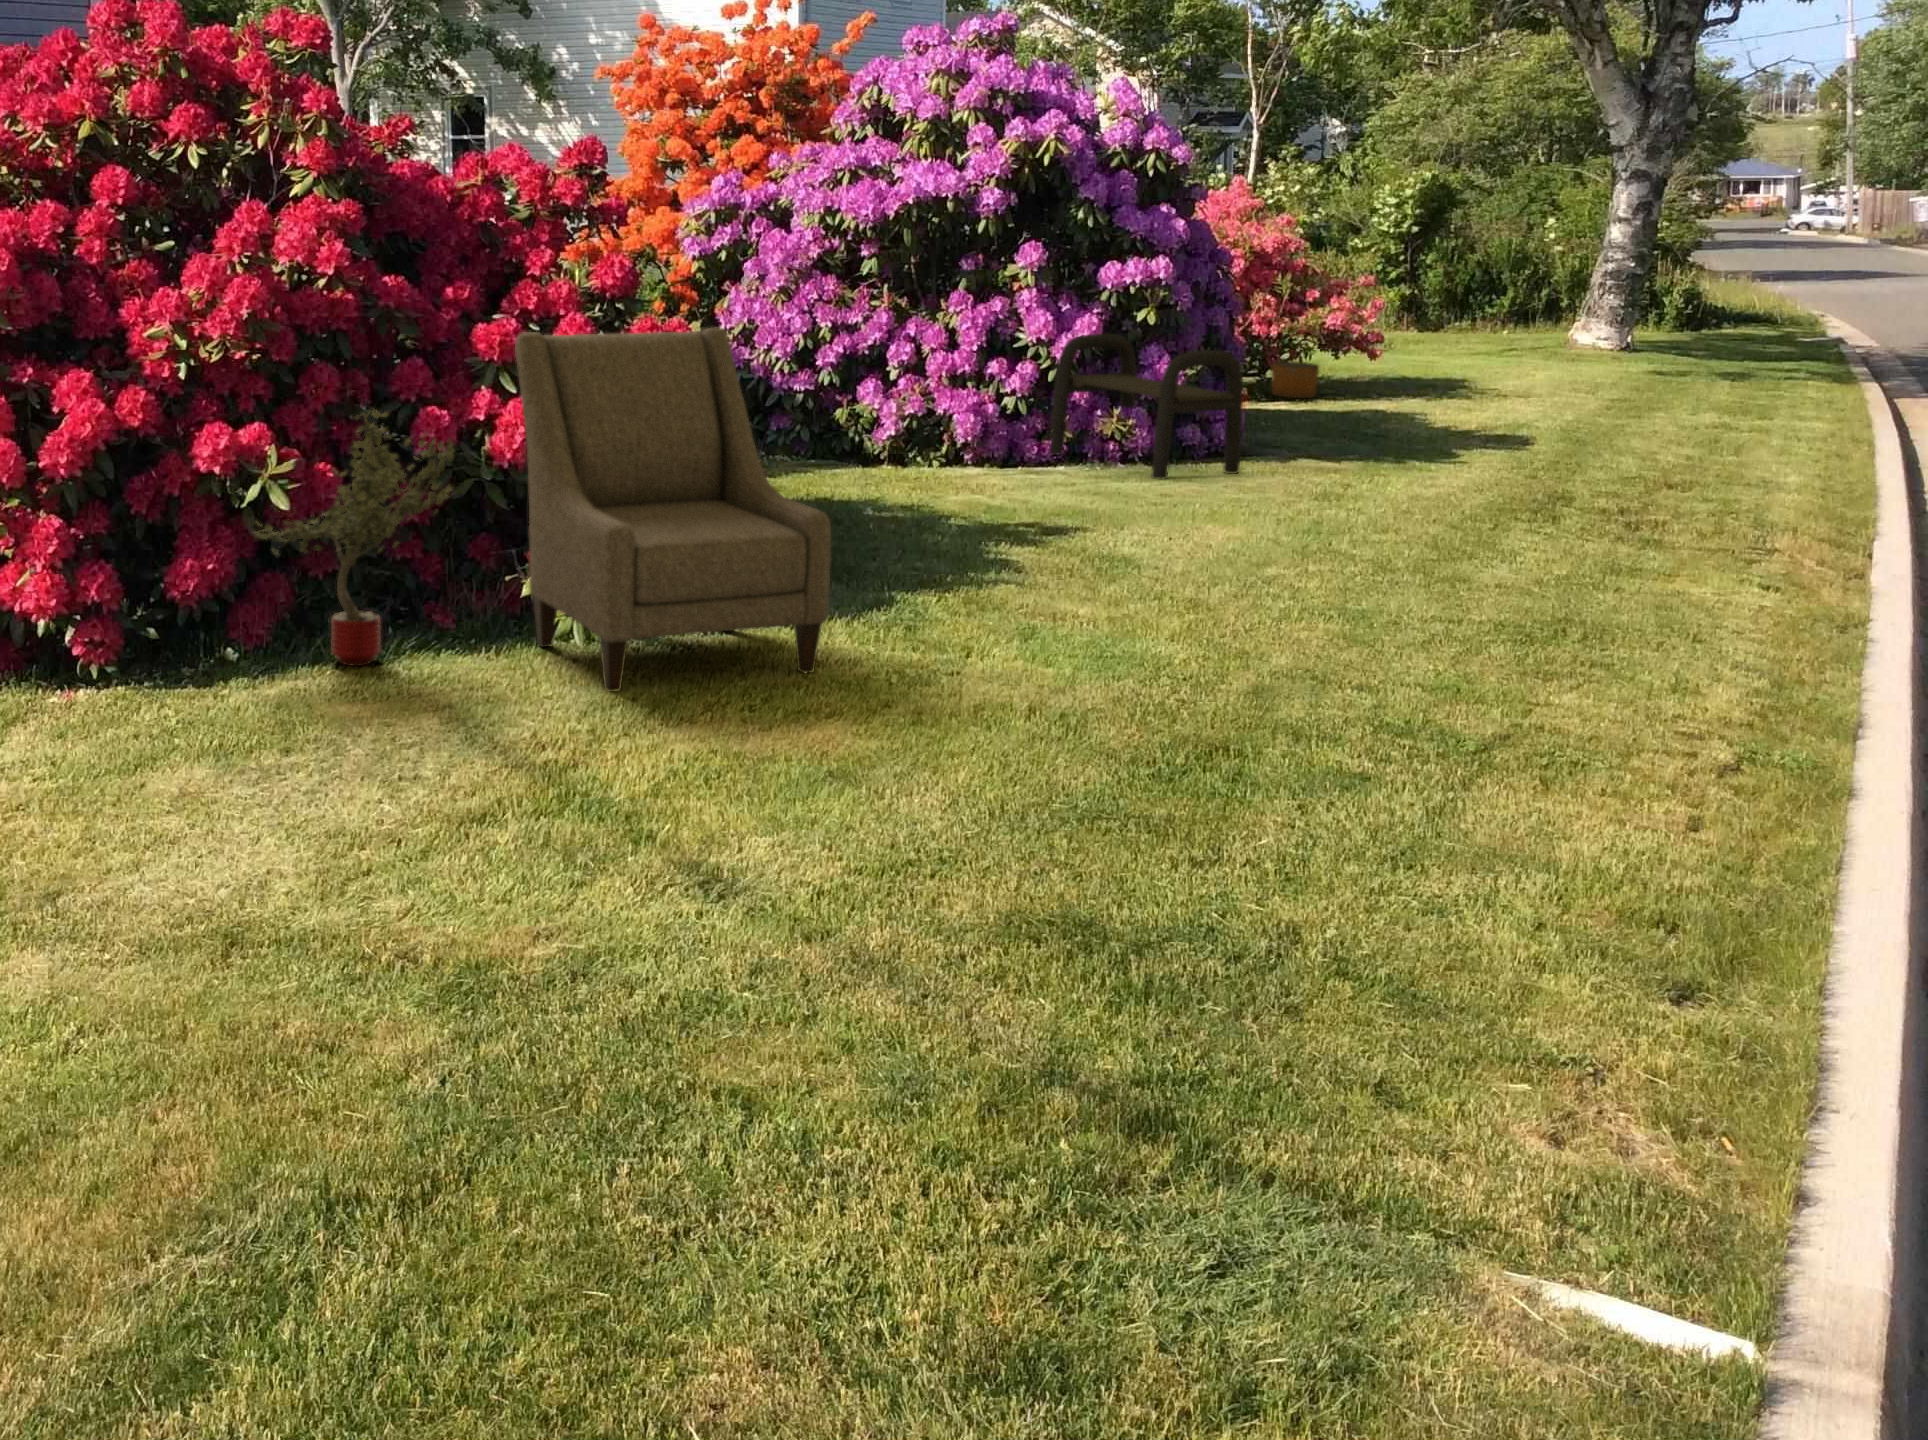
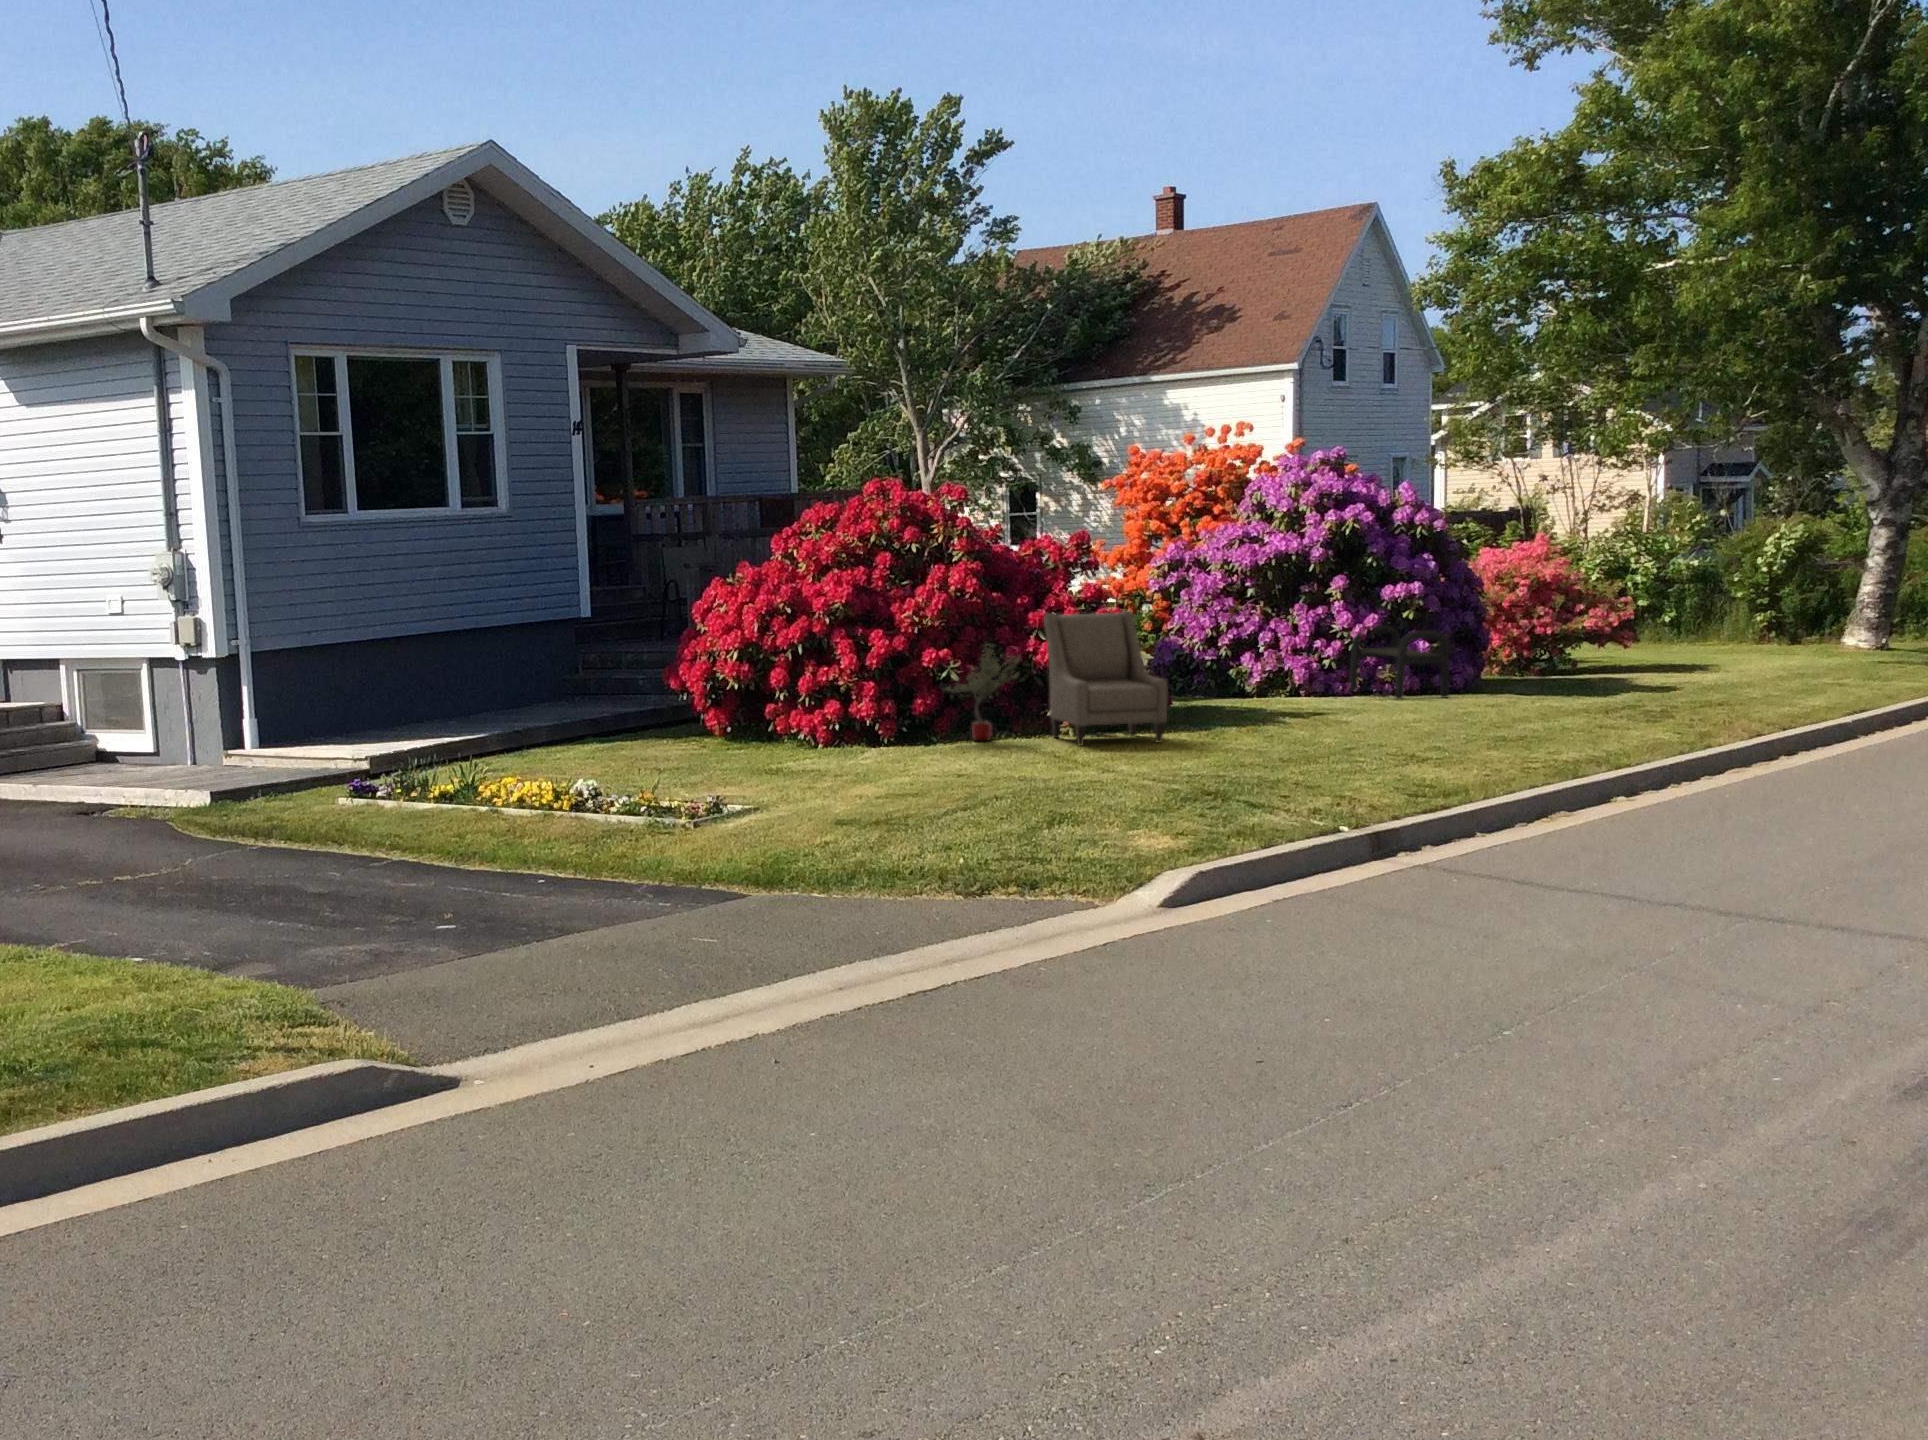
bucket: present [1272,342,1319,398] -> none [1553,637,1584,673]

